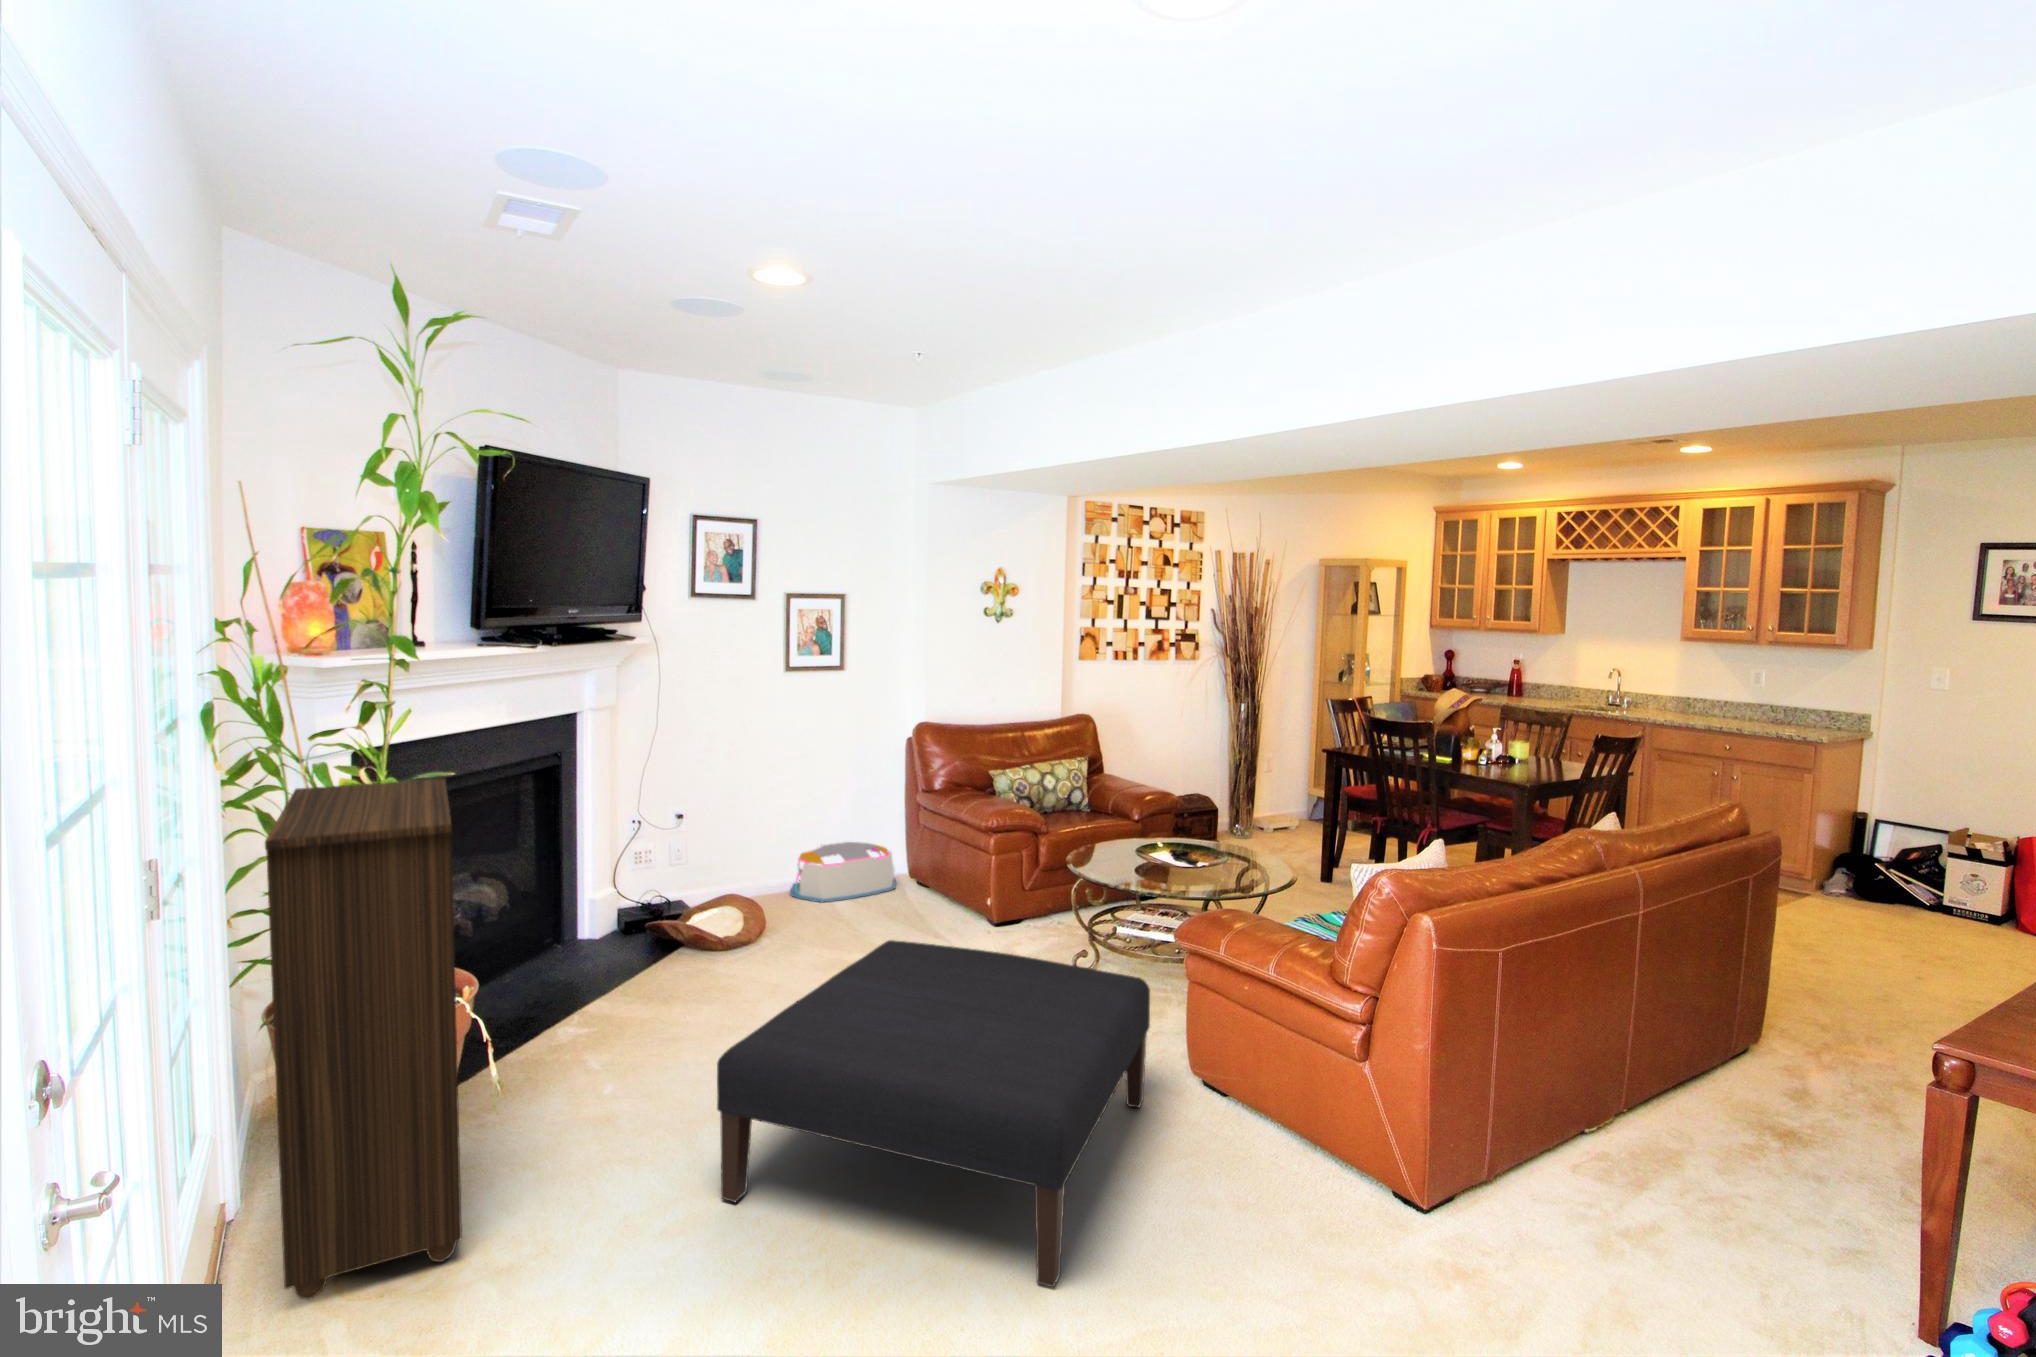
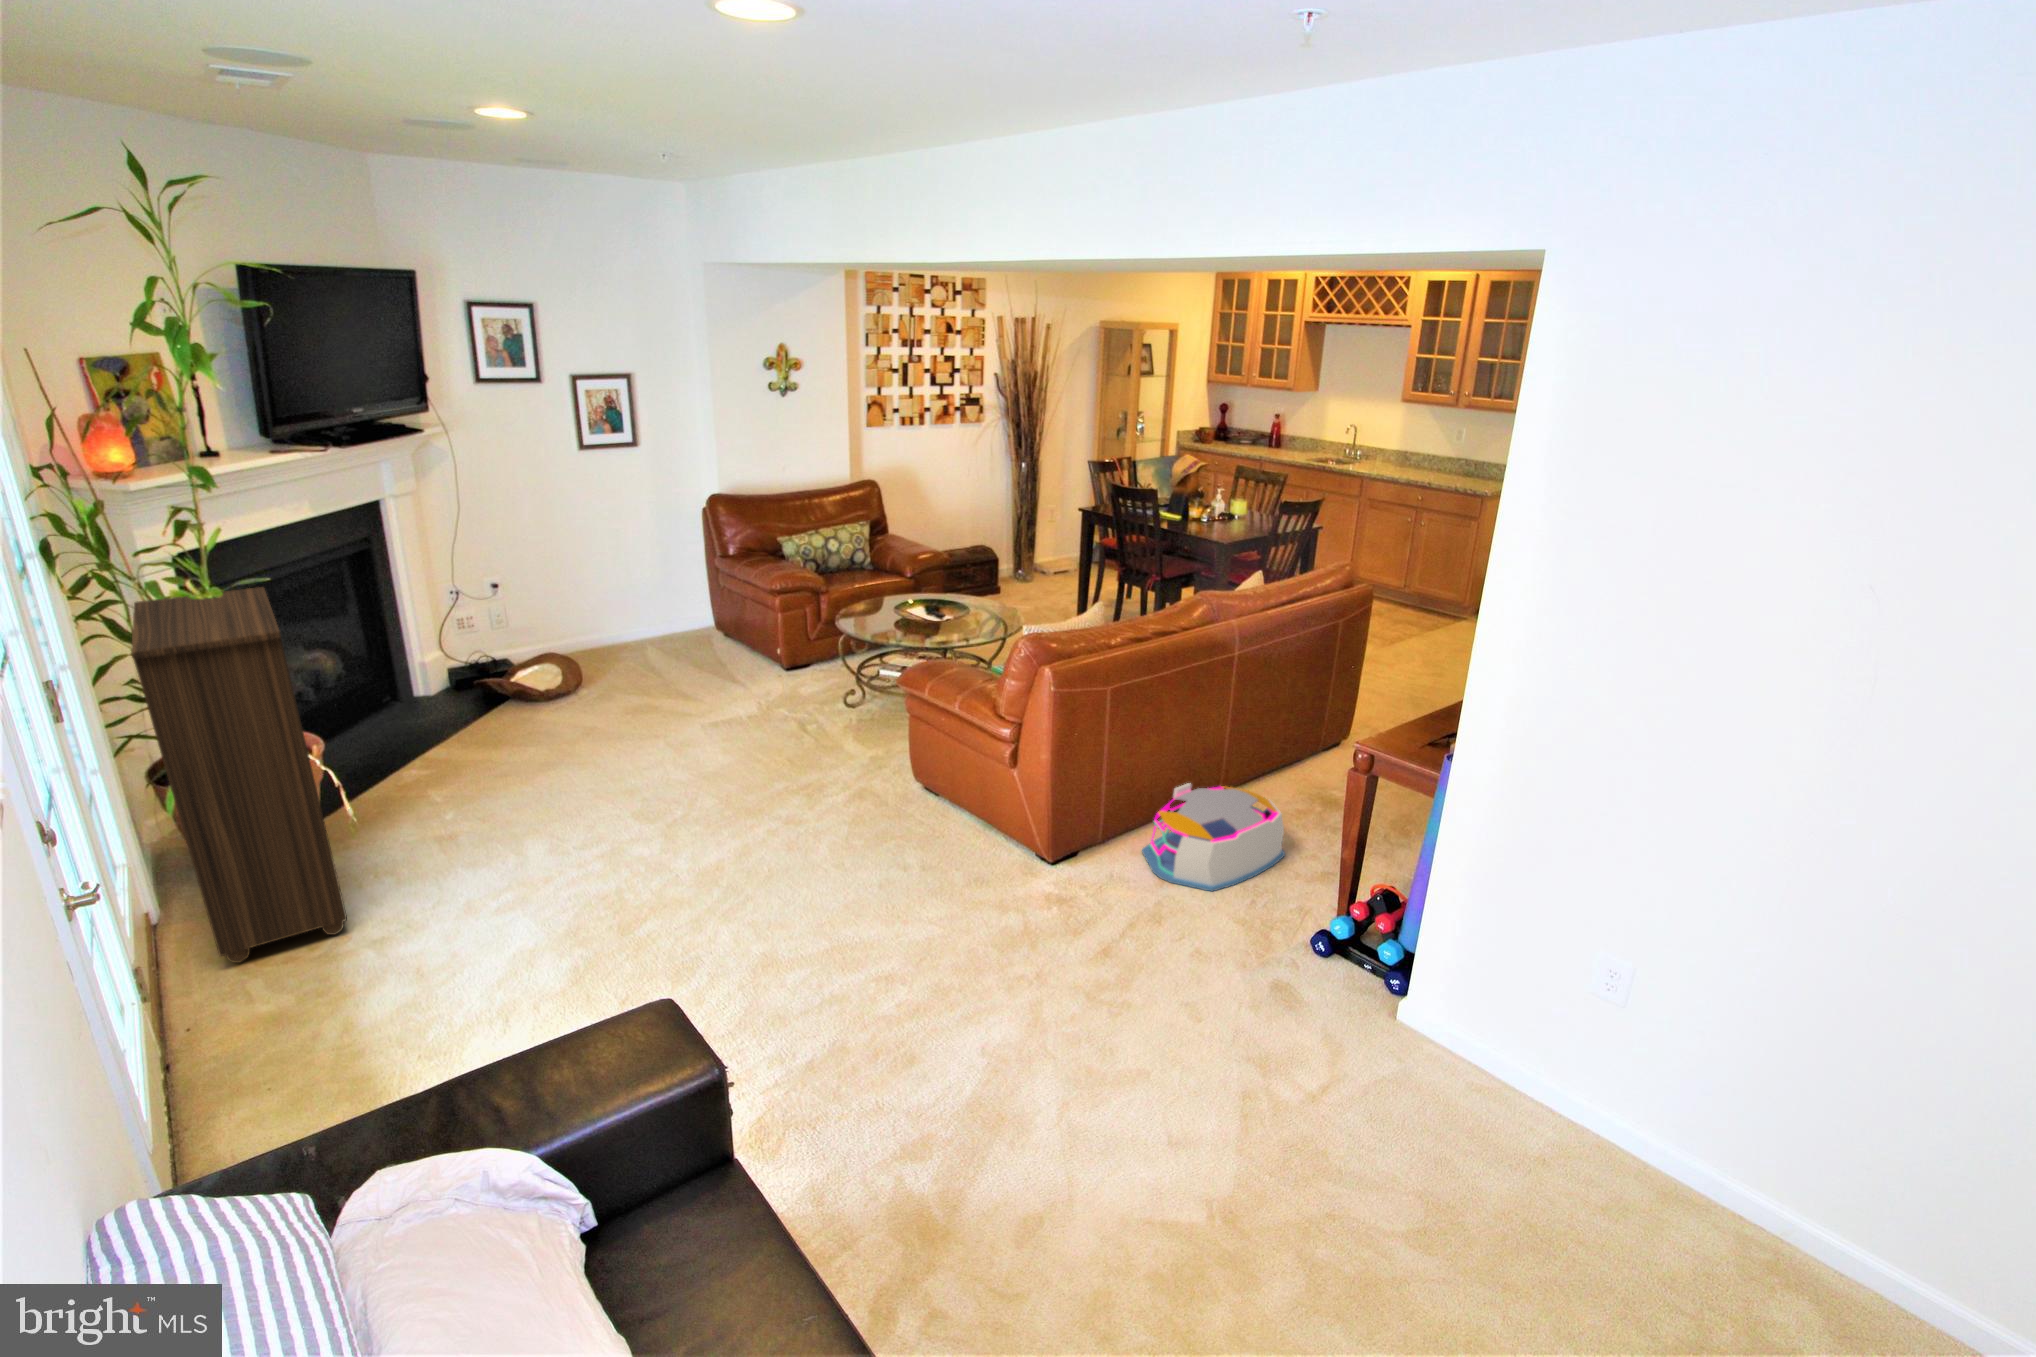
storage bin: present [790,842,896,902] -> present [1142,783,1285,891]
ottoman: present [717,940,1150,1287] -> none [527,694,875,920]

